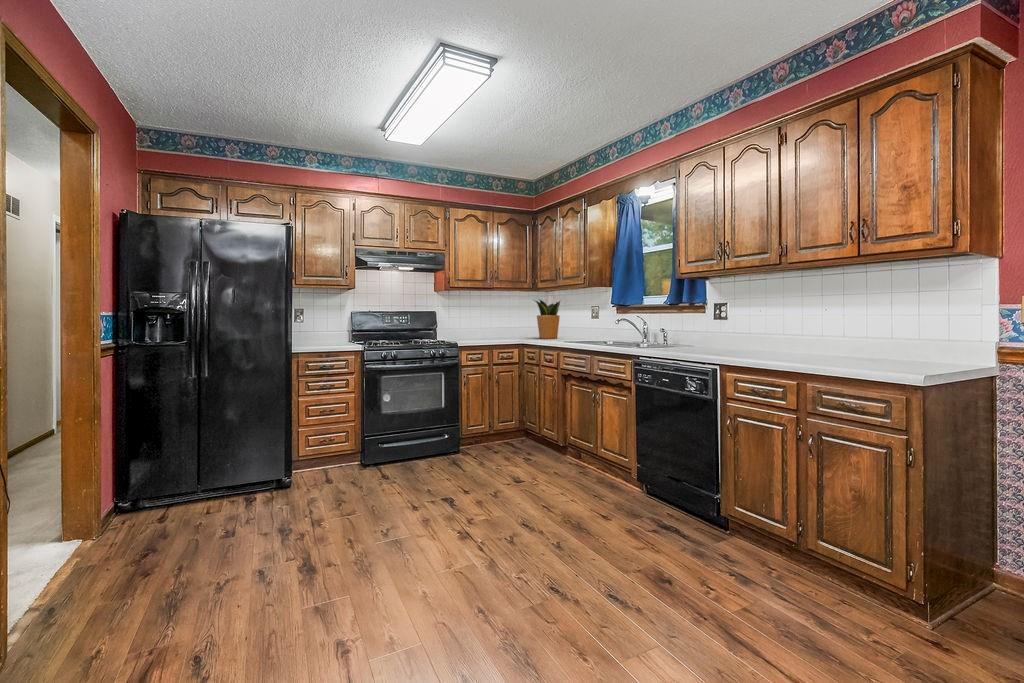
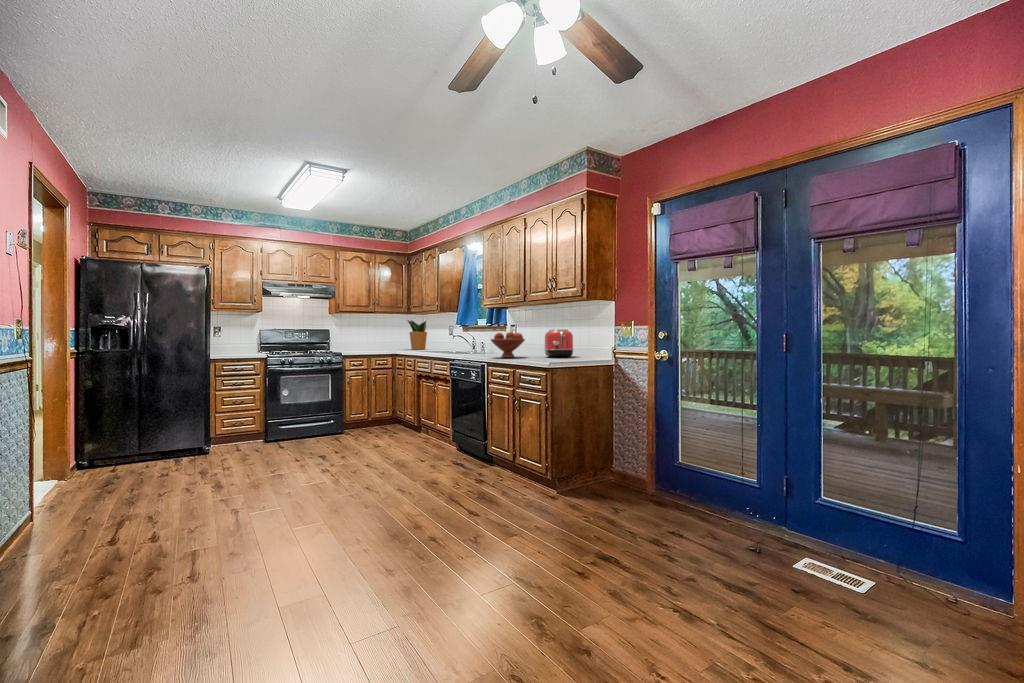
toaster: none [824,312,895,361] -> present [544,329,573,357]
fruit bowl: none [728,316,793,359] -> present [491,332,525,358]

